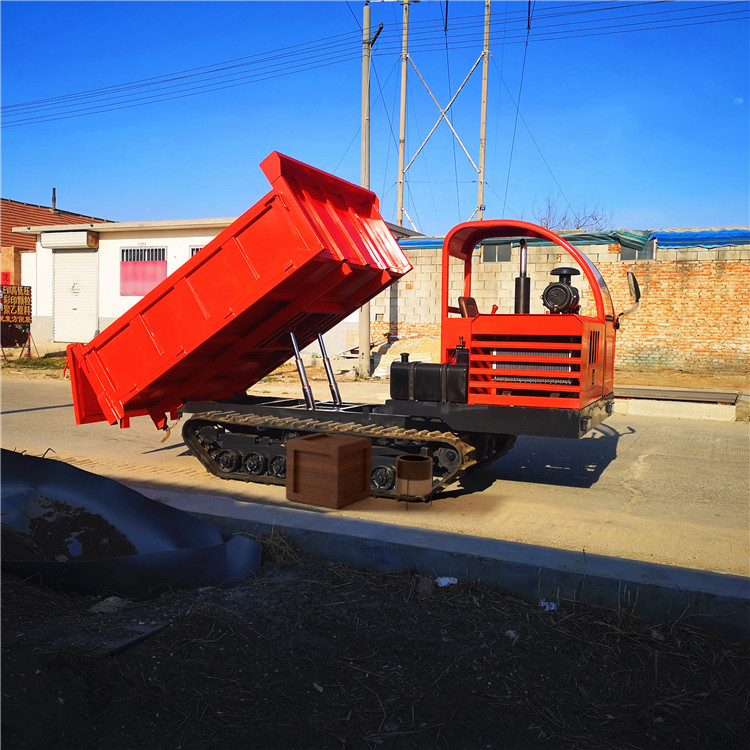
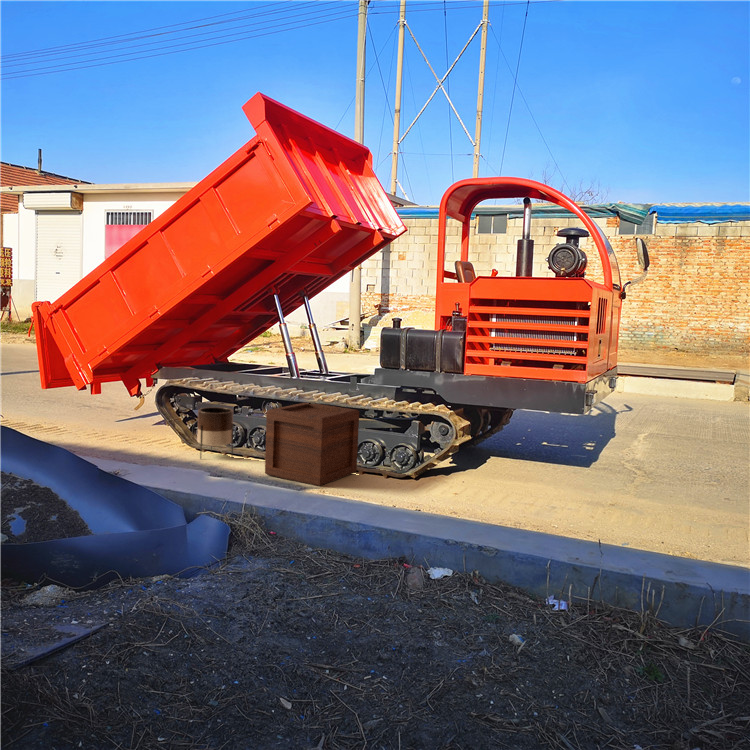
planter: present [395,455,433,510] -> present [197,407,233,459]

